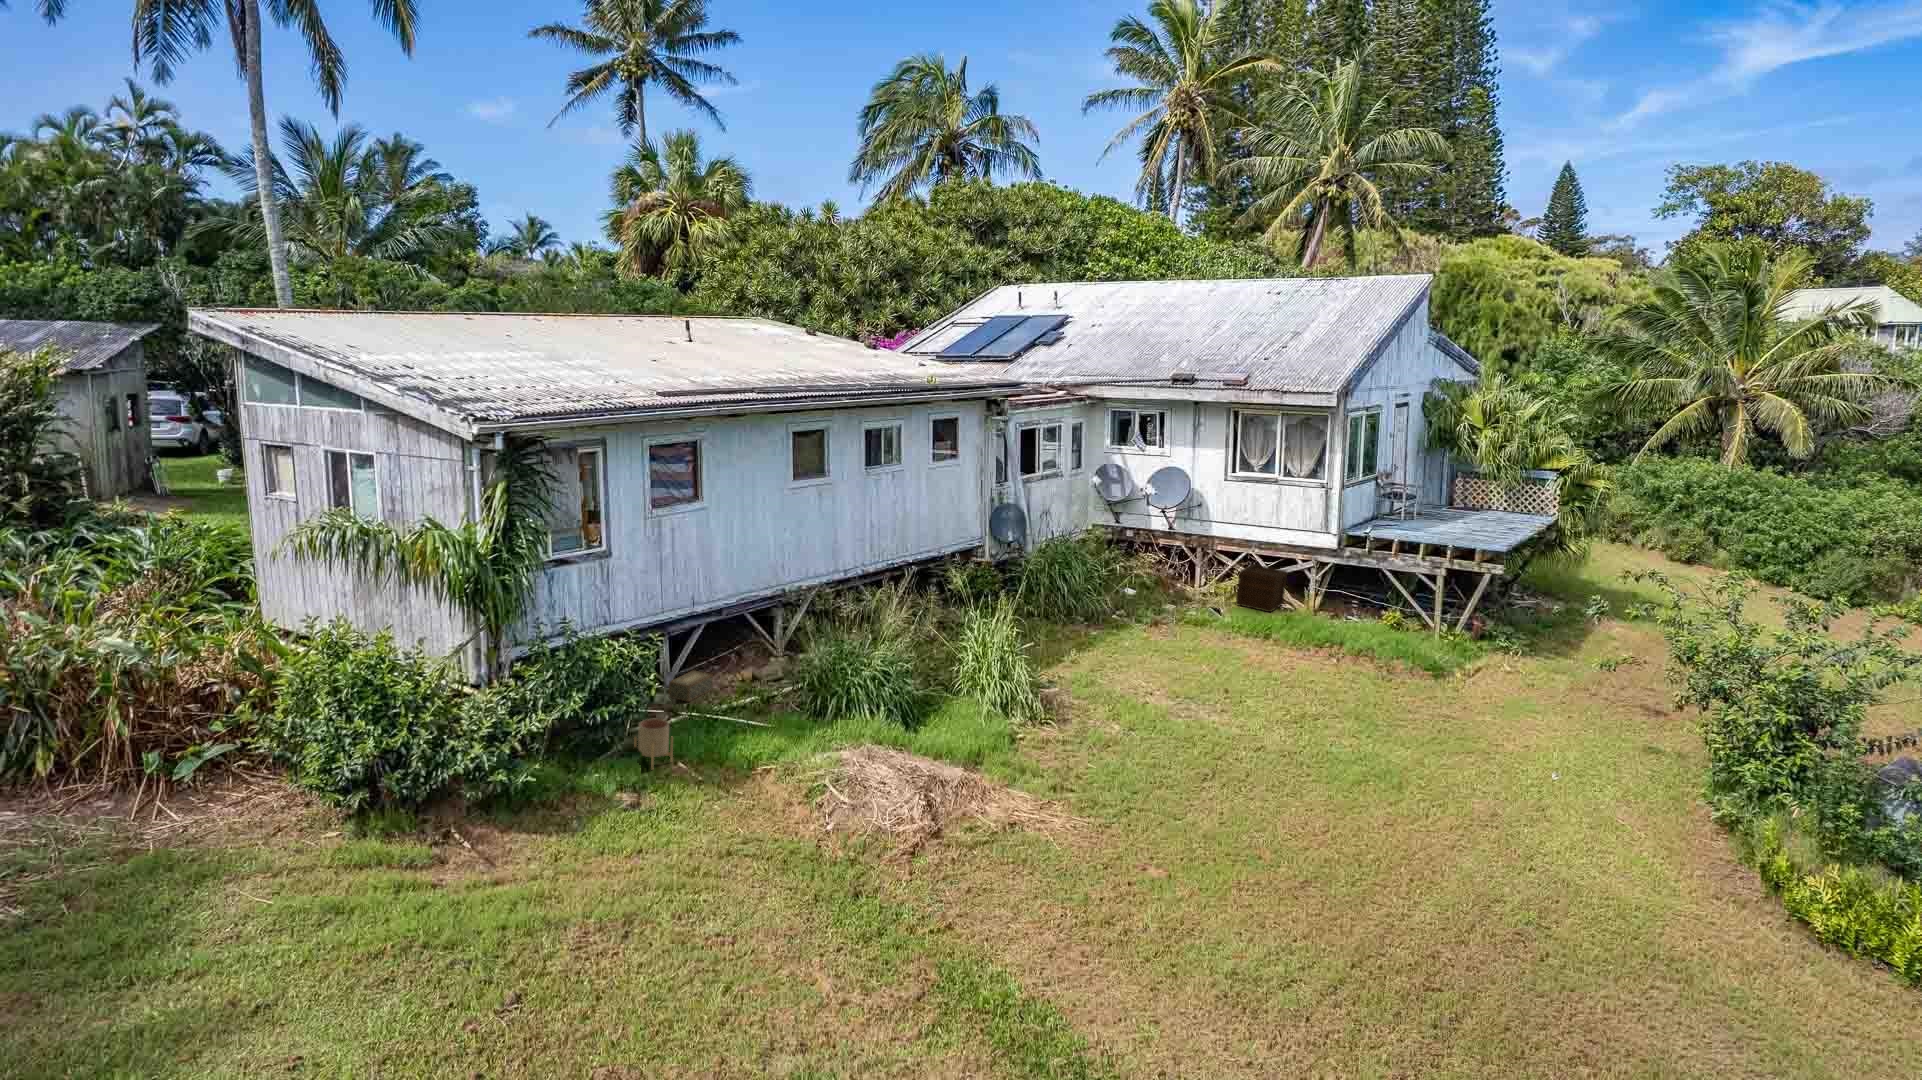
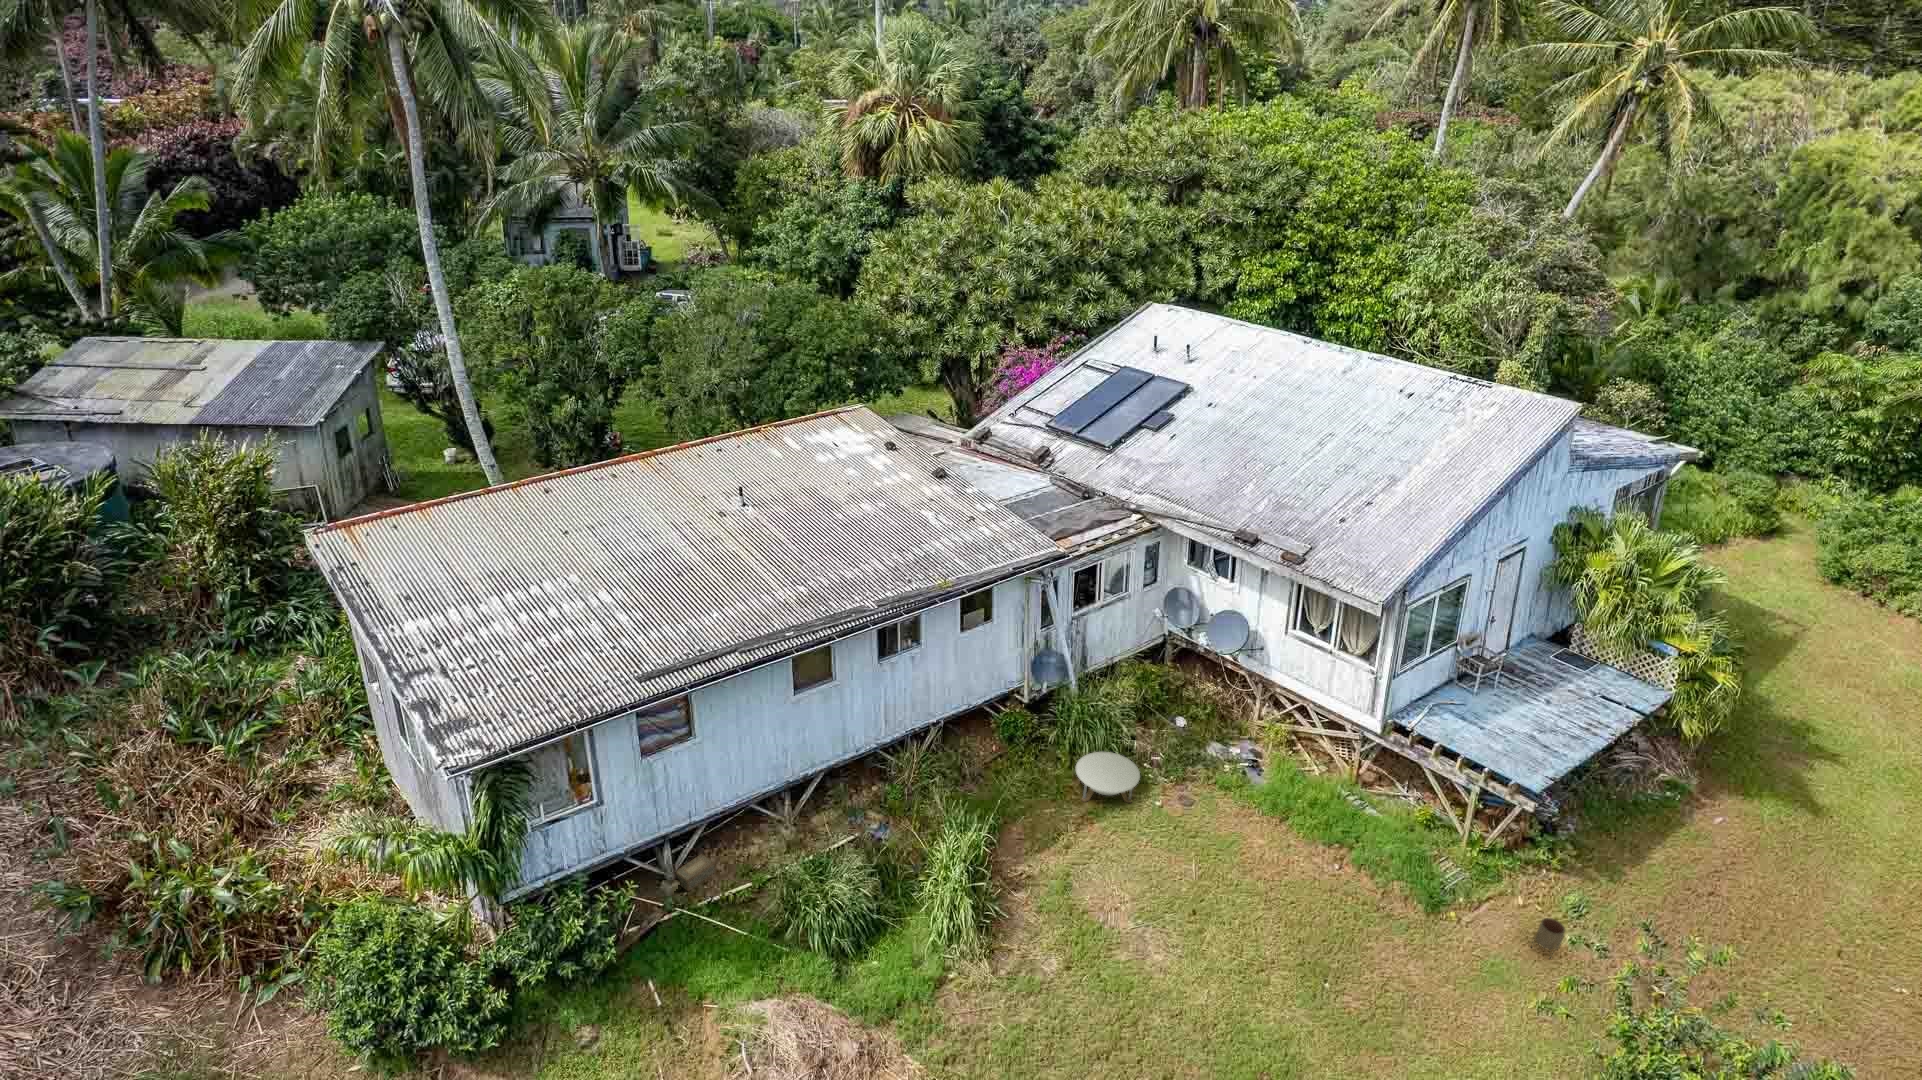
wooden crate: present [1236,564,1287,612] -> none [1277,716,1336,776]
round table: none [1060,593,1128,633] -> present [1076,752,1140,803]
planter: present [634,719,673,769] -> present [1531,918,1565,958]

